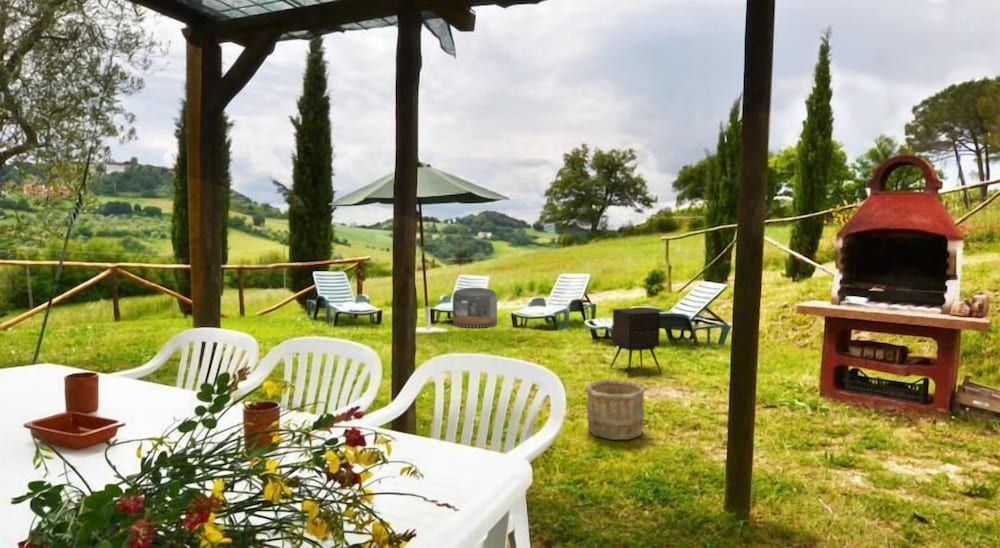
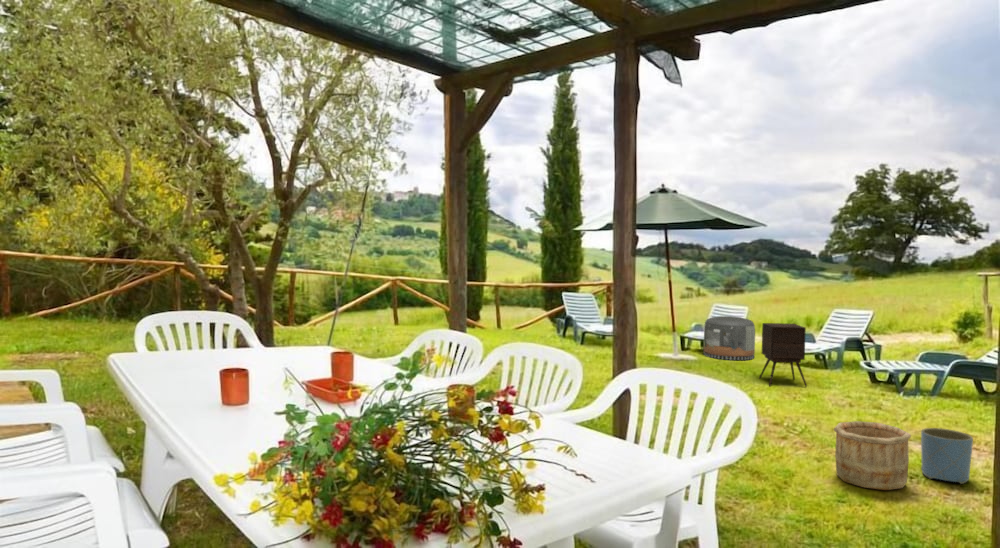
side table: present [610,308,662,377] -> present [759,323,807,387]
planter: none [649,378,687,423] -> present [921,428,973,484]

